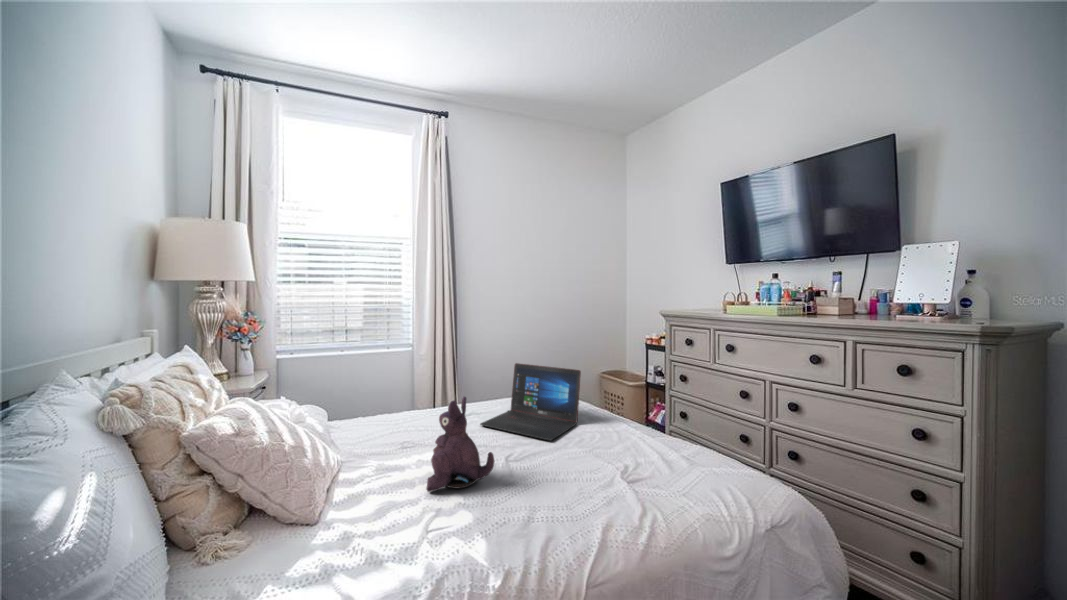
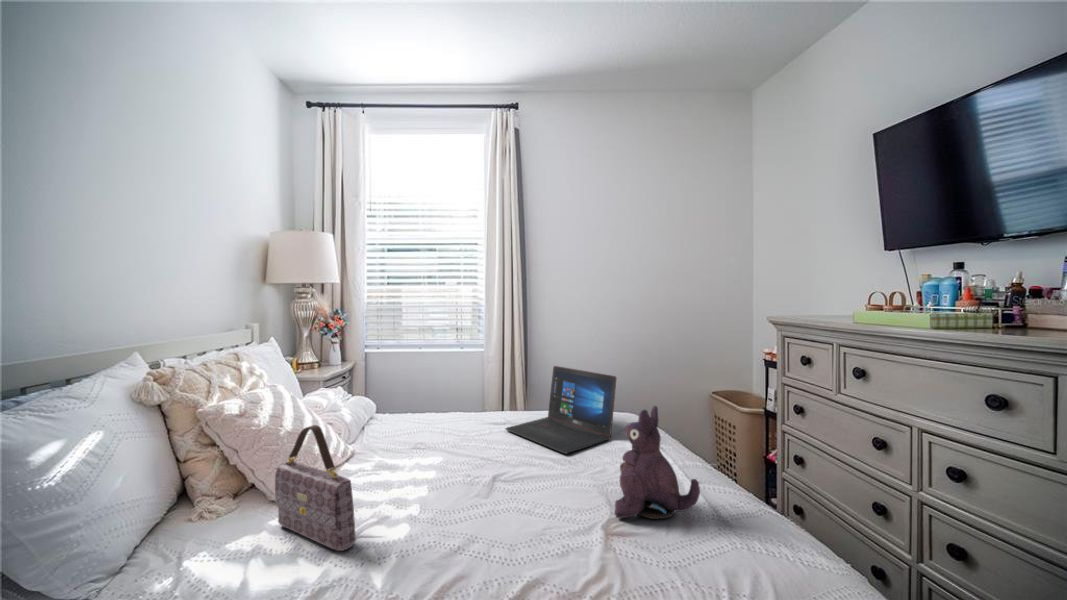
plush toy: present [426,397,495,492] -> present [614,406,700,519]
handbag: none [316,437,421,557] -> present [275,425,356,551]

